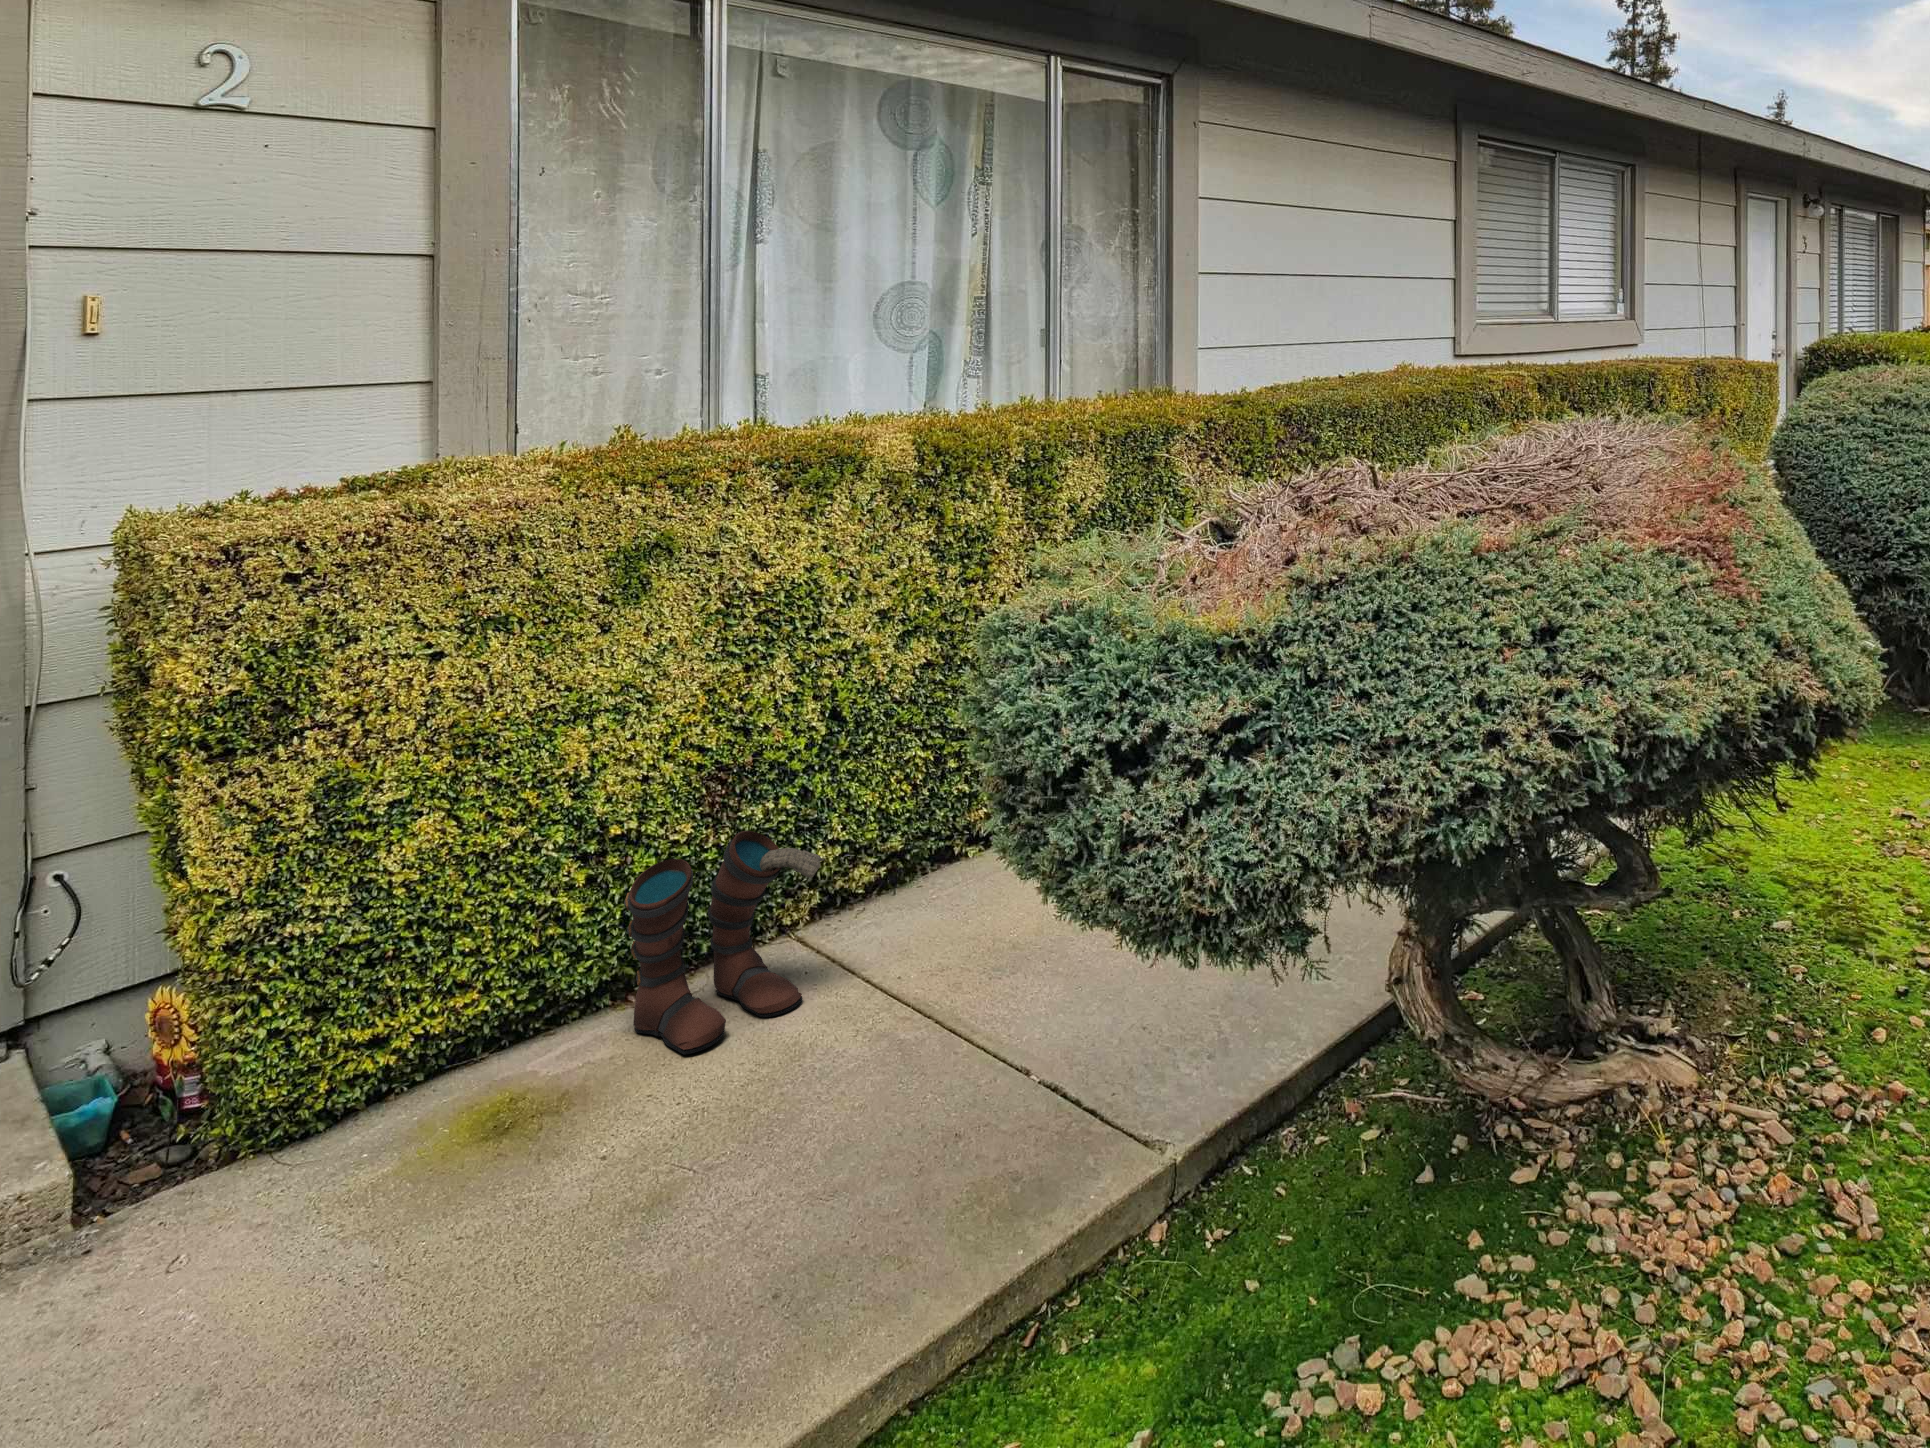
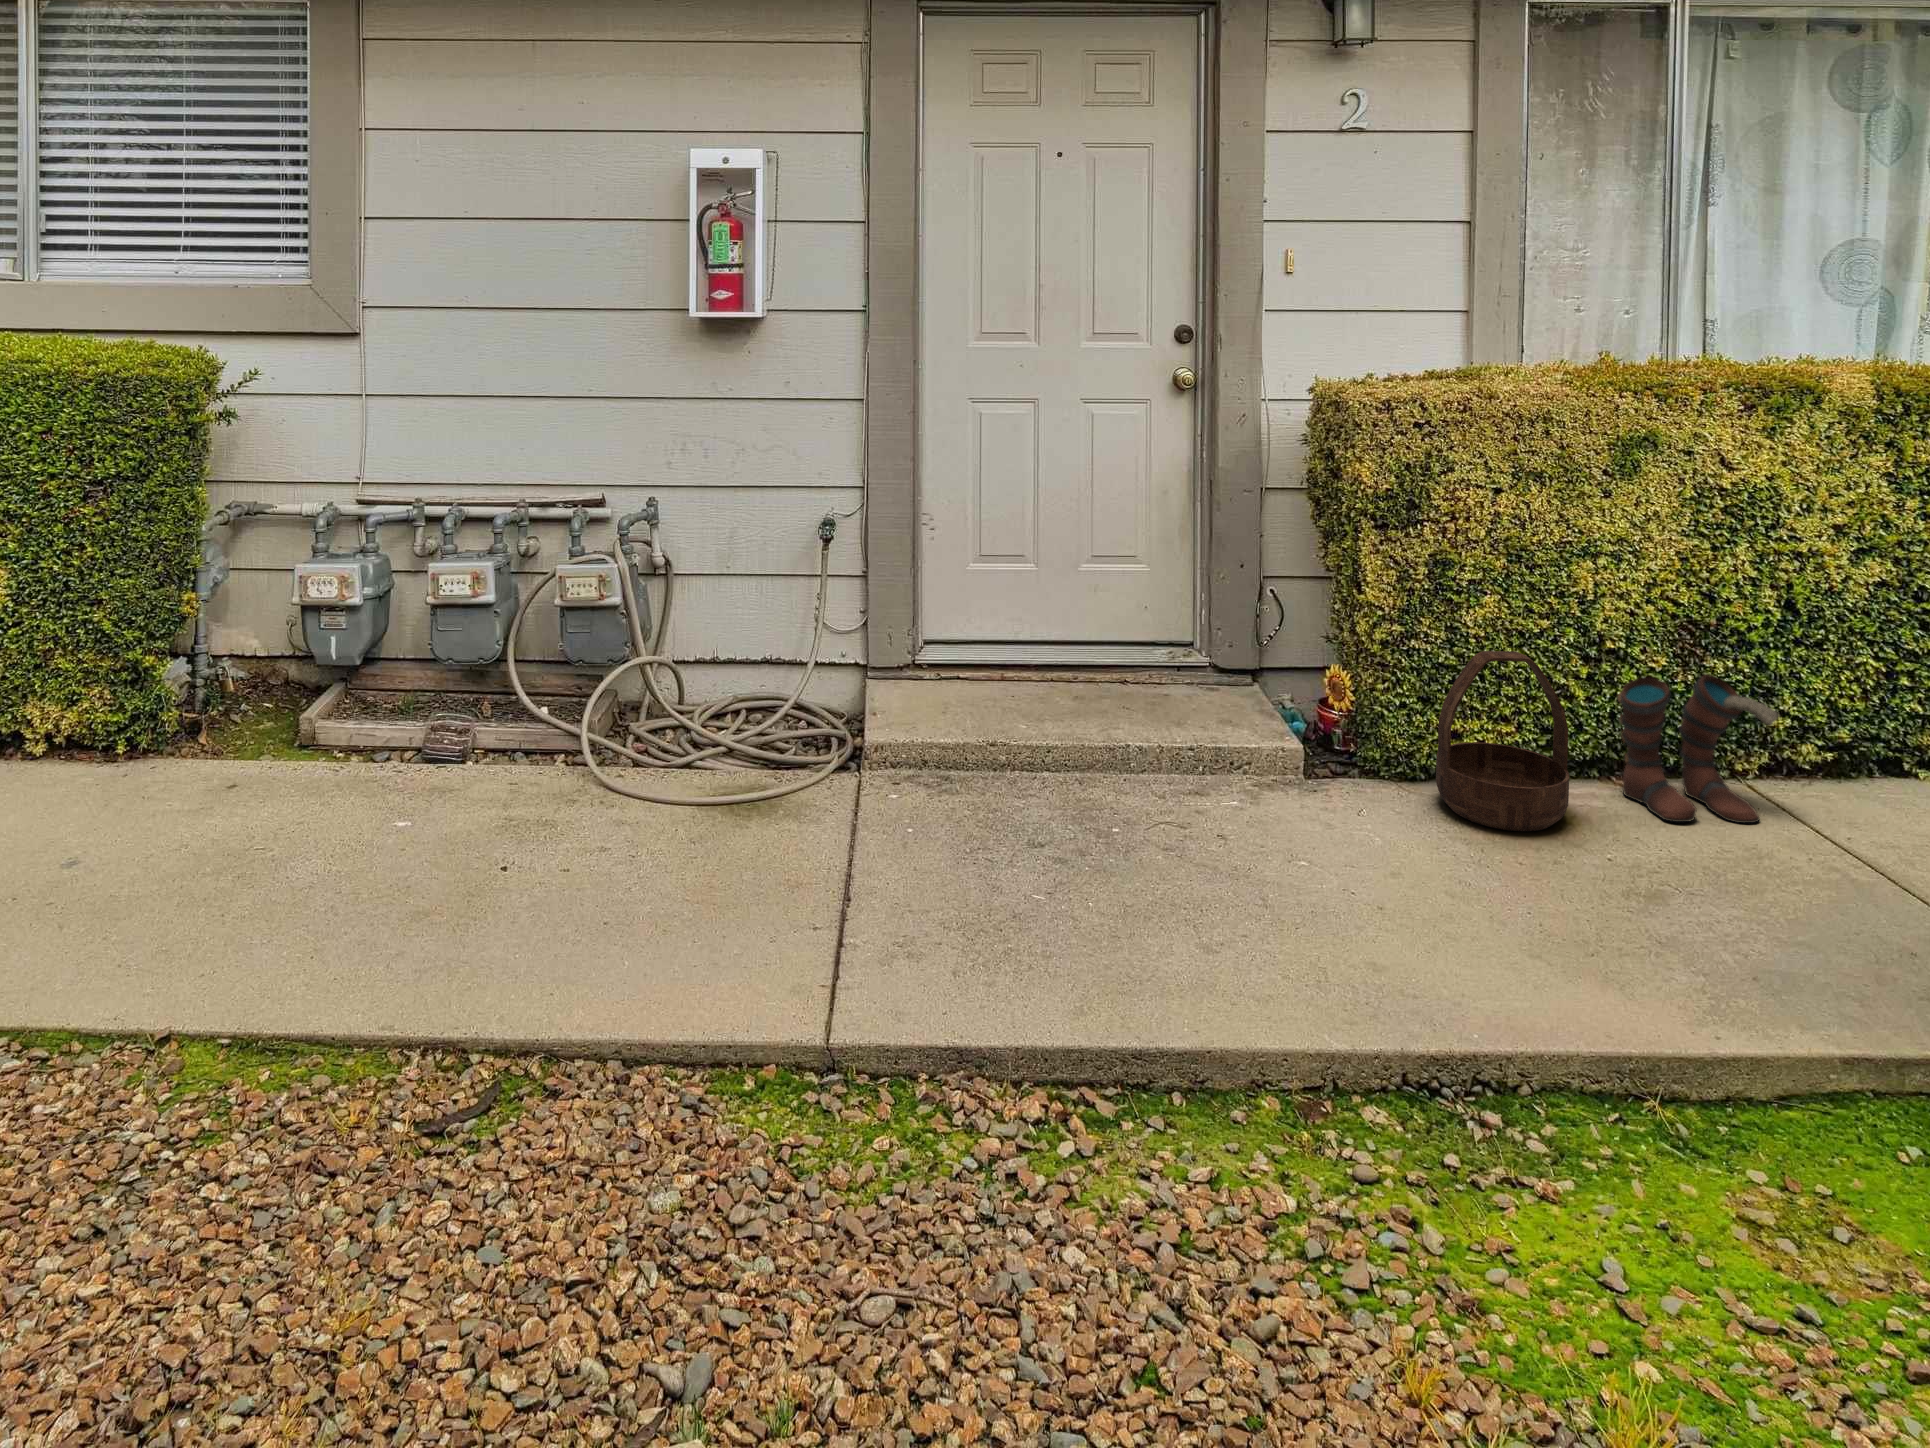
basket: none [321,897,545,1197] -> present [1436,651,1569,831]

